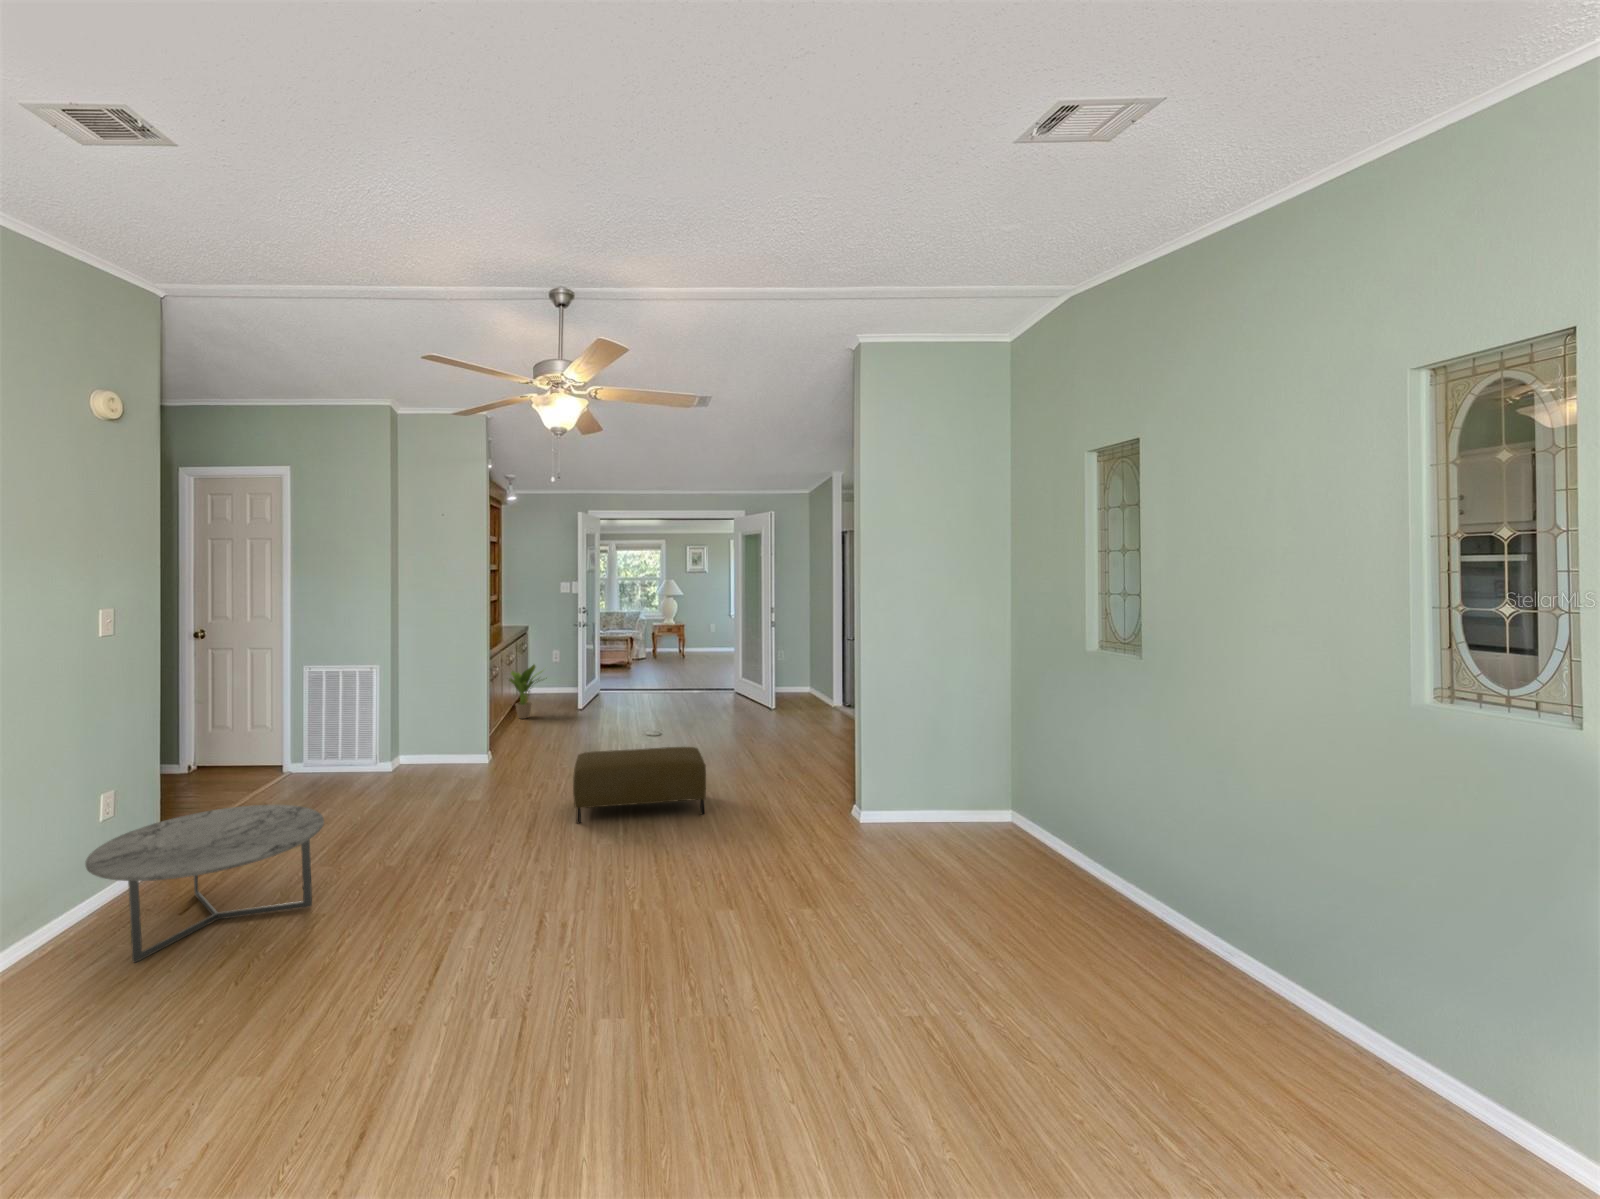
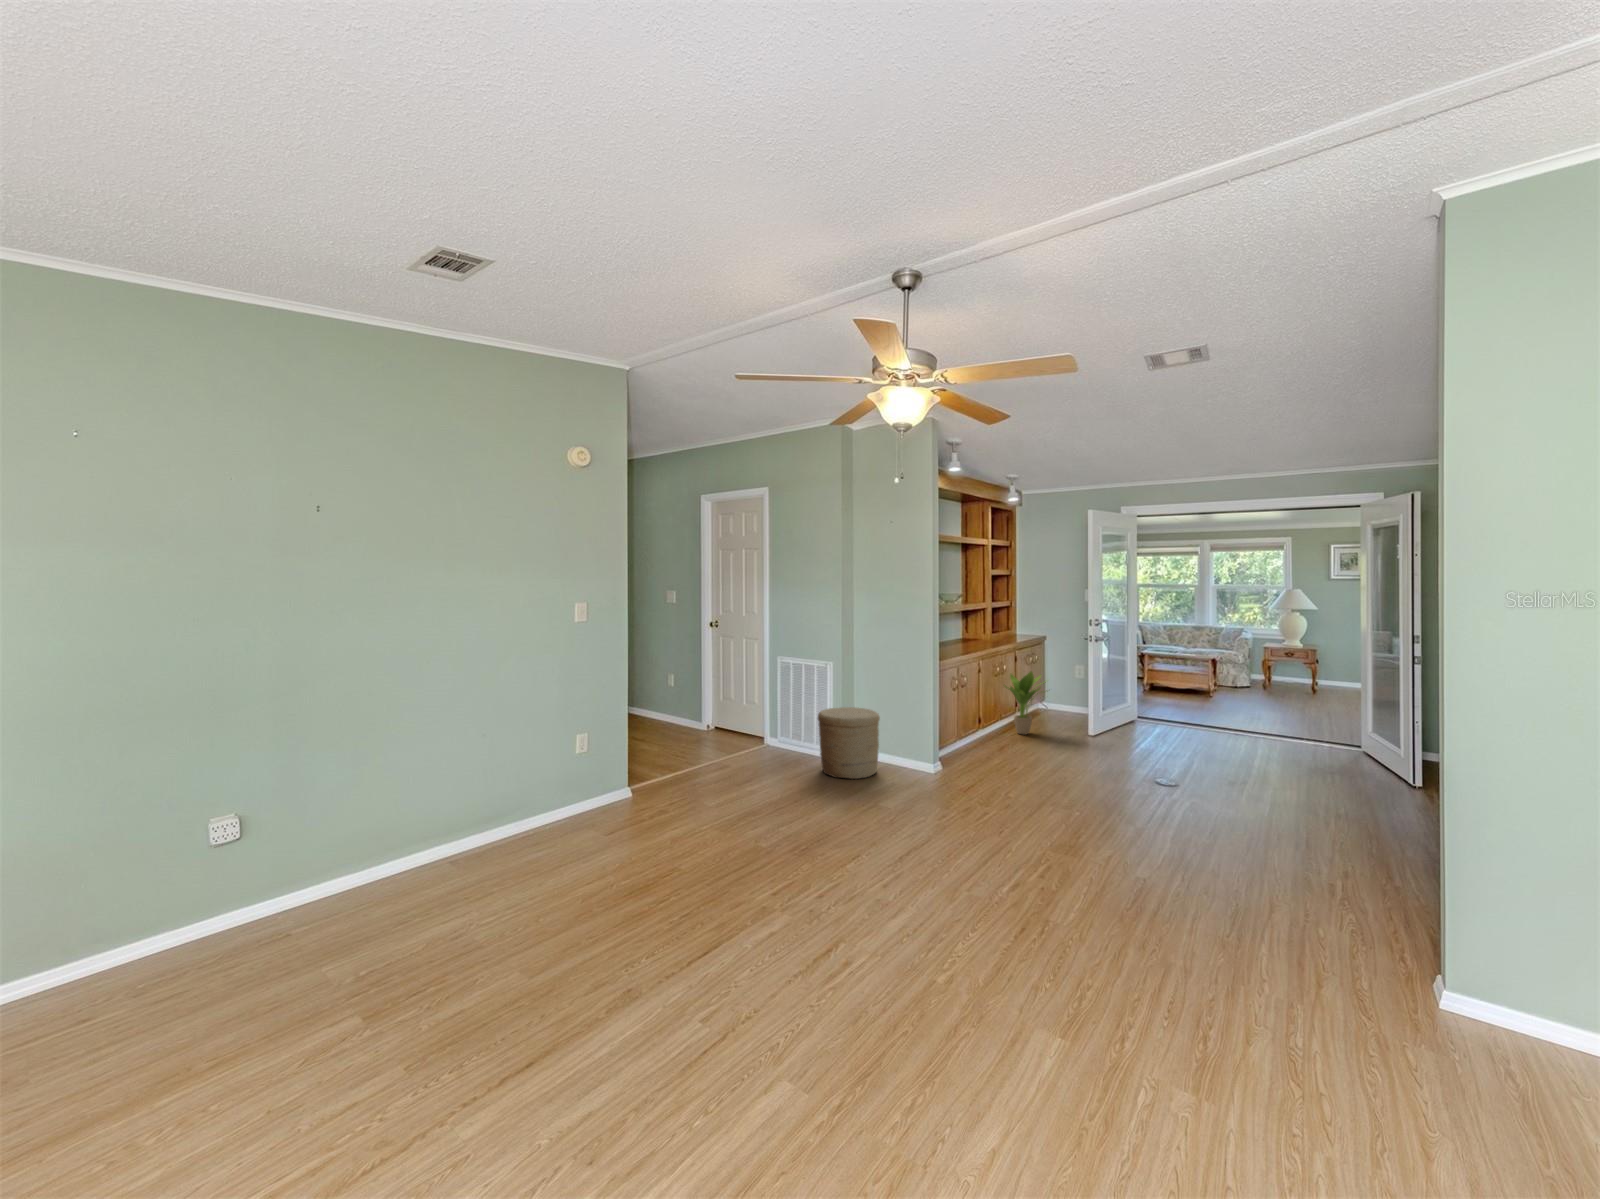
woven basket: none [376,715,441,782] -> present [818,707,880,779]
ottoman: present [573,747,706,823] -> none [935,790,1165,953]
coffee table: present [85,805,324,963] -> none [432,763,634,892]

